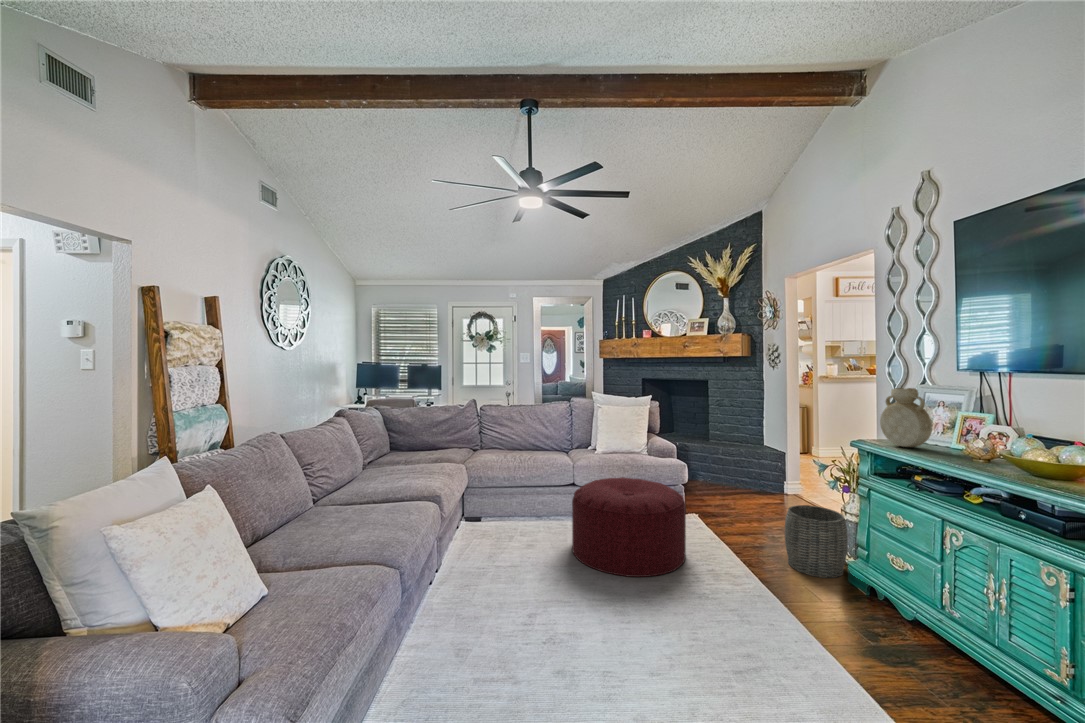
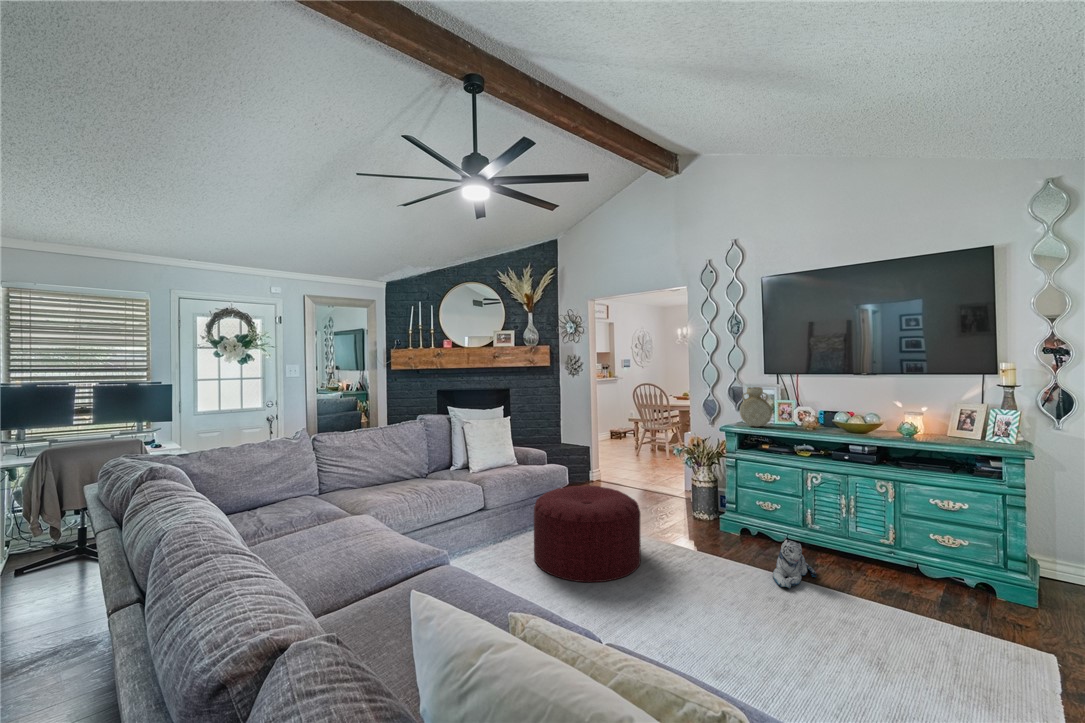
woven basket: present [785,505,848,578] -> none [676,479,718,531]
plush toy: none [789,600,890,672] -> present [773,540,817,588]

